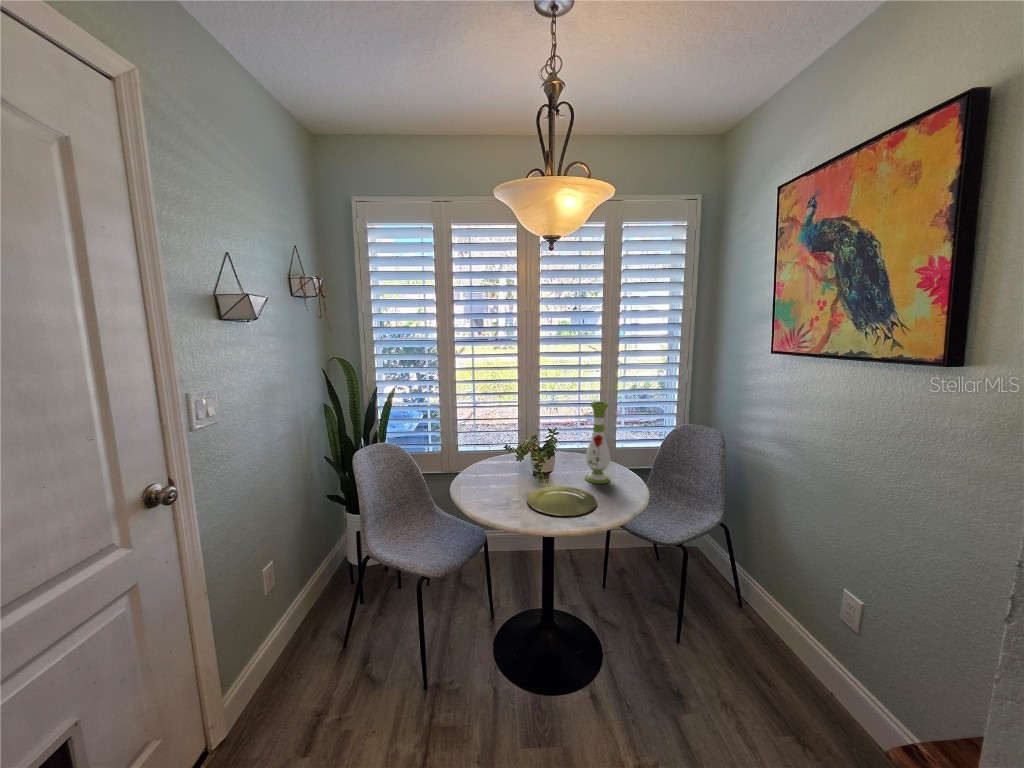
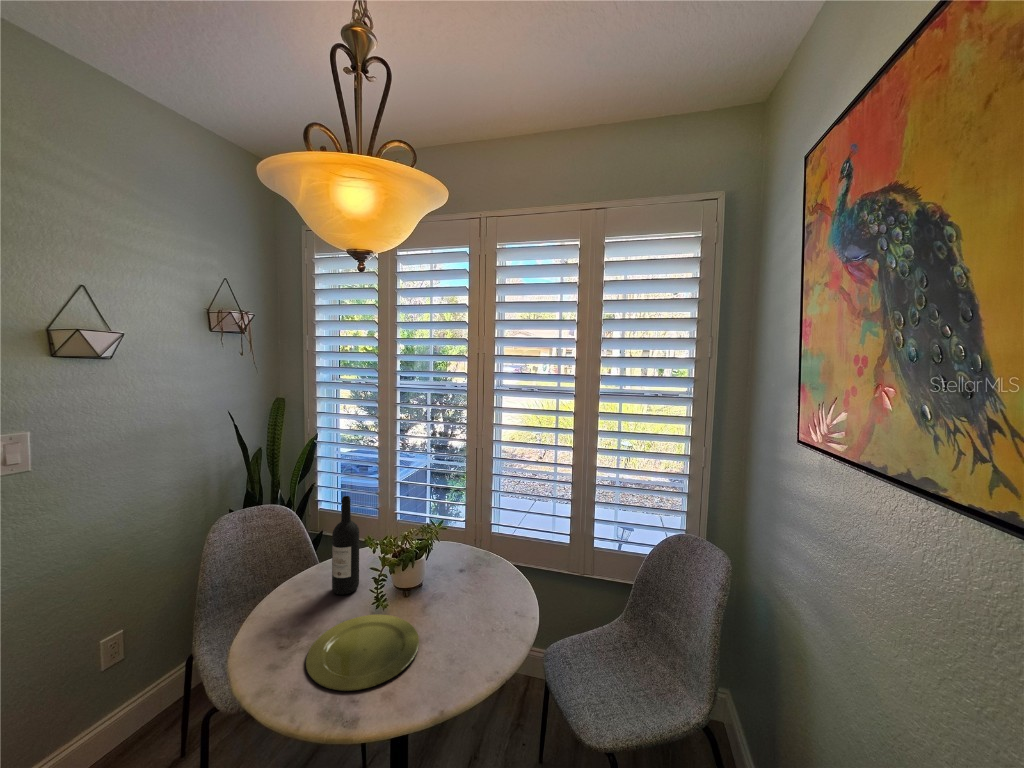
vase: present [585,401,610,484] -> none [452,493,490,625]
wine bottle: none [494,415,512,484] -> present [332,496,359,595]

